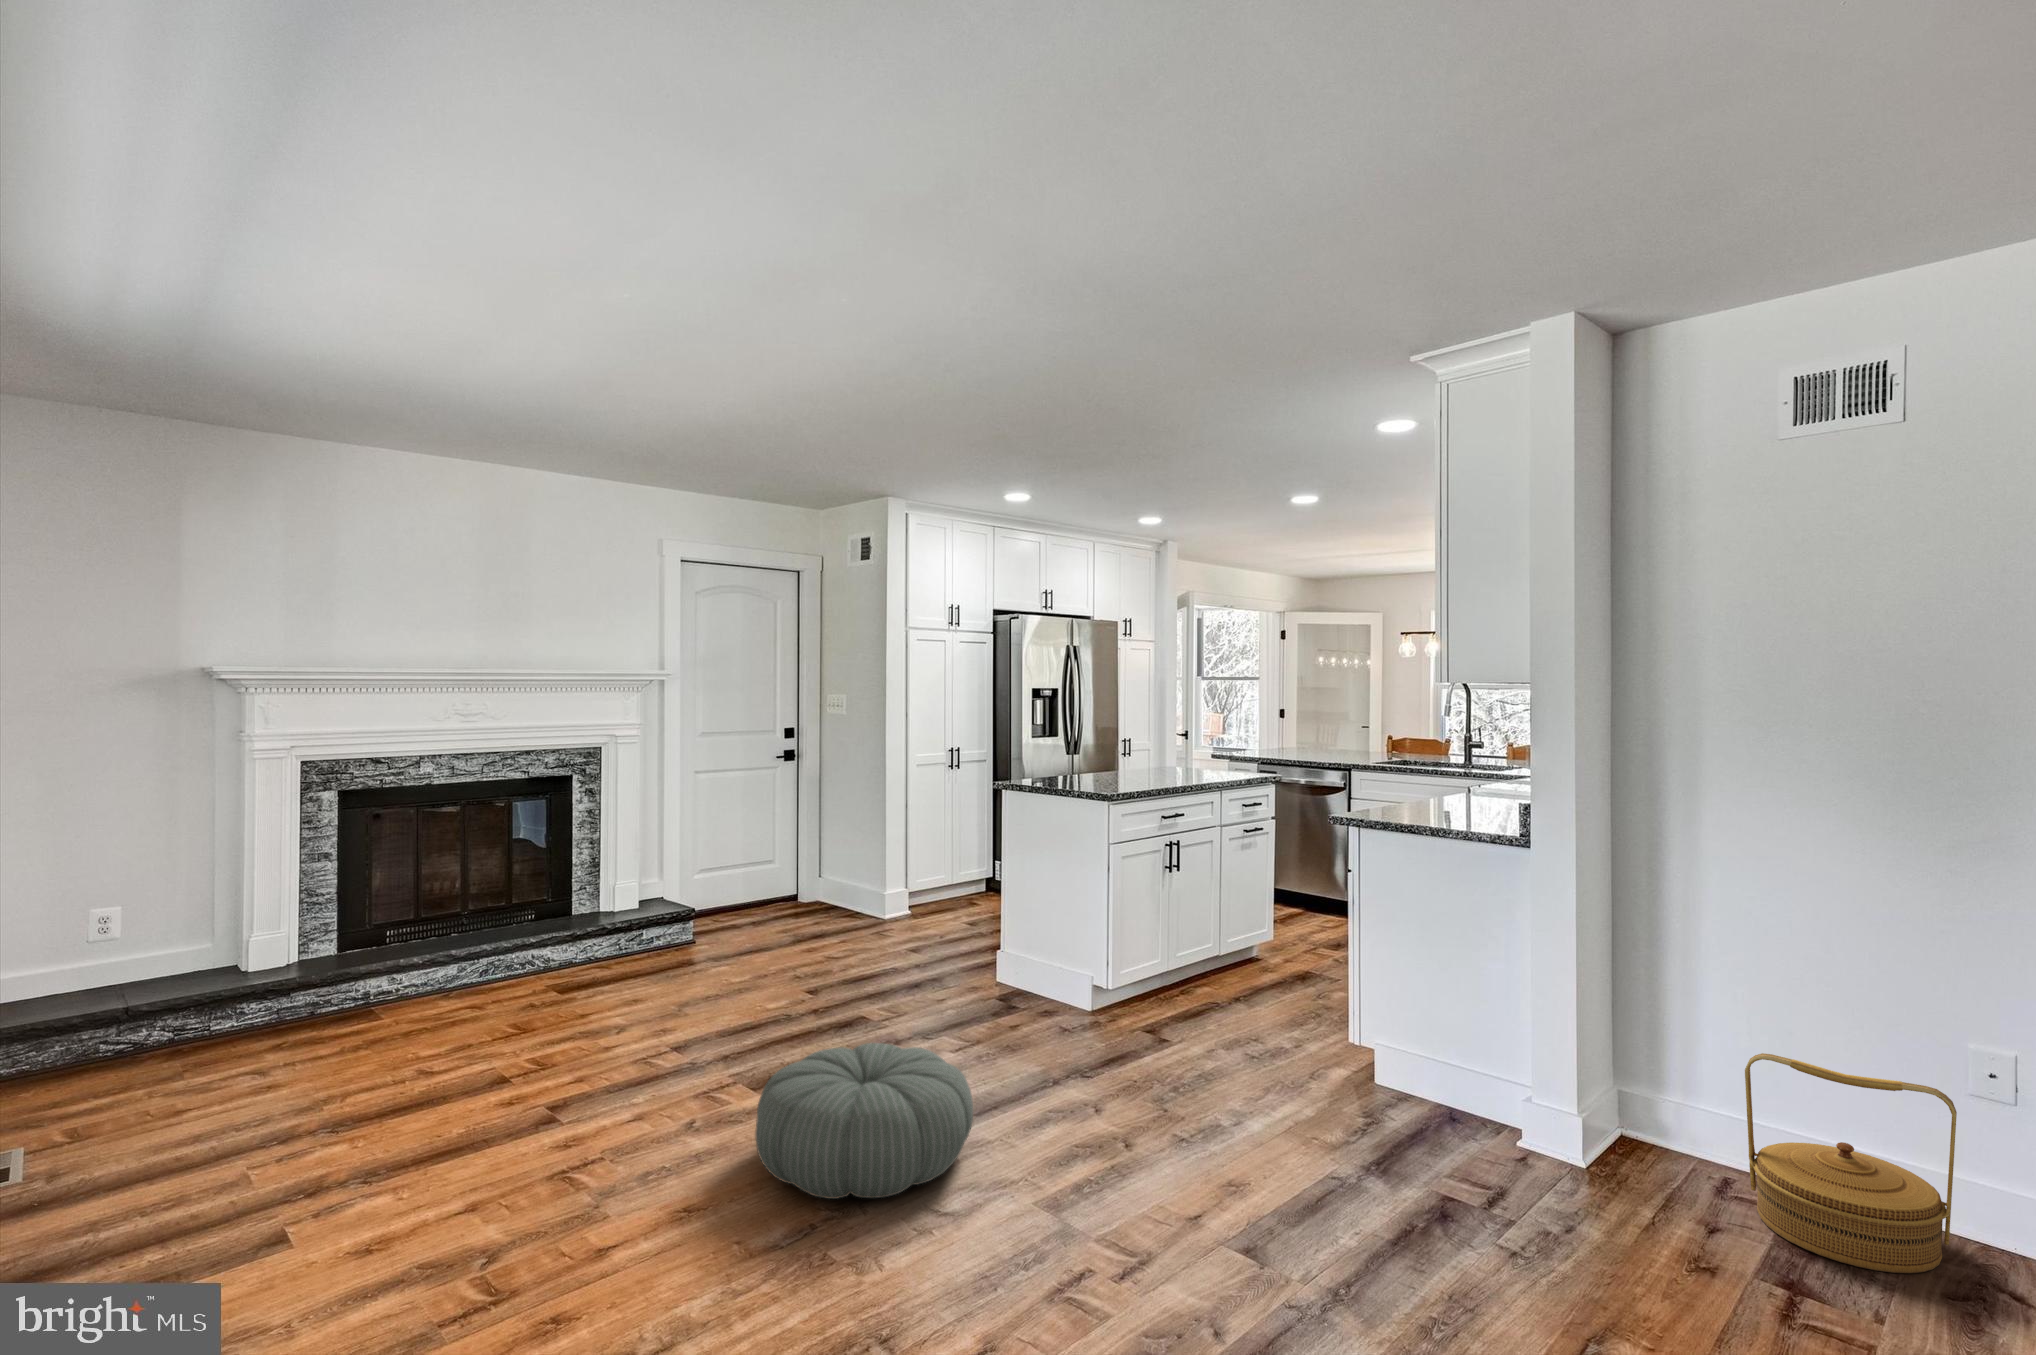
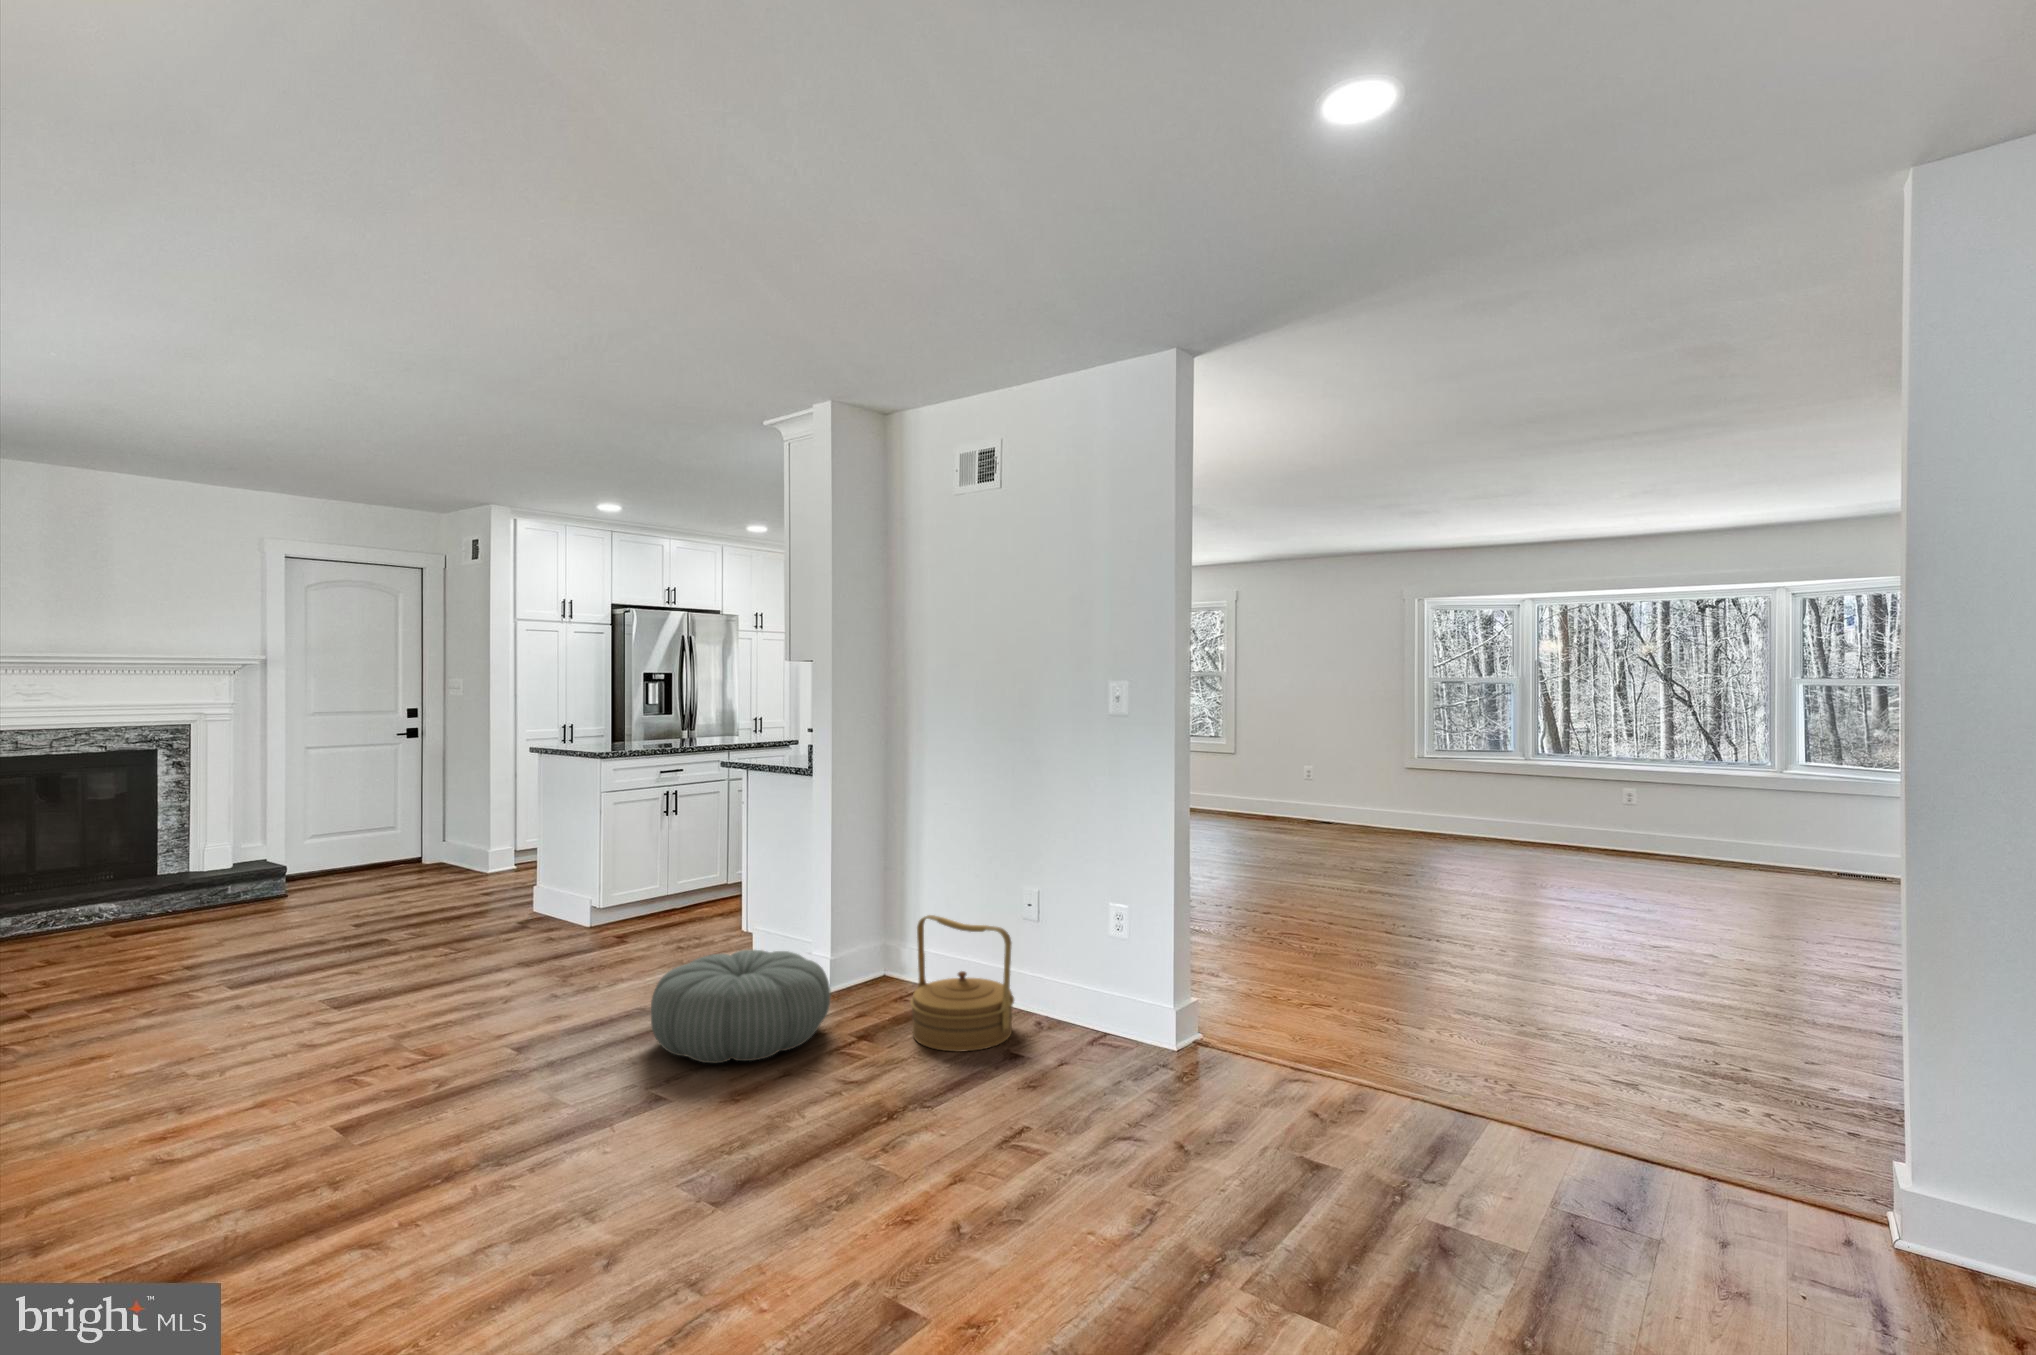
pouf: present [755,1043,973,1199] -> present [651,949,831,1063]

